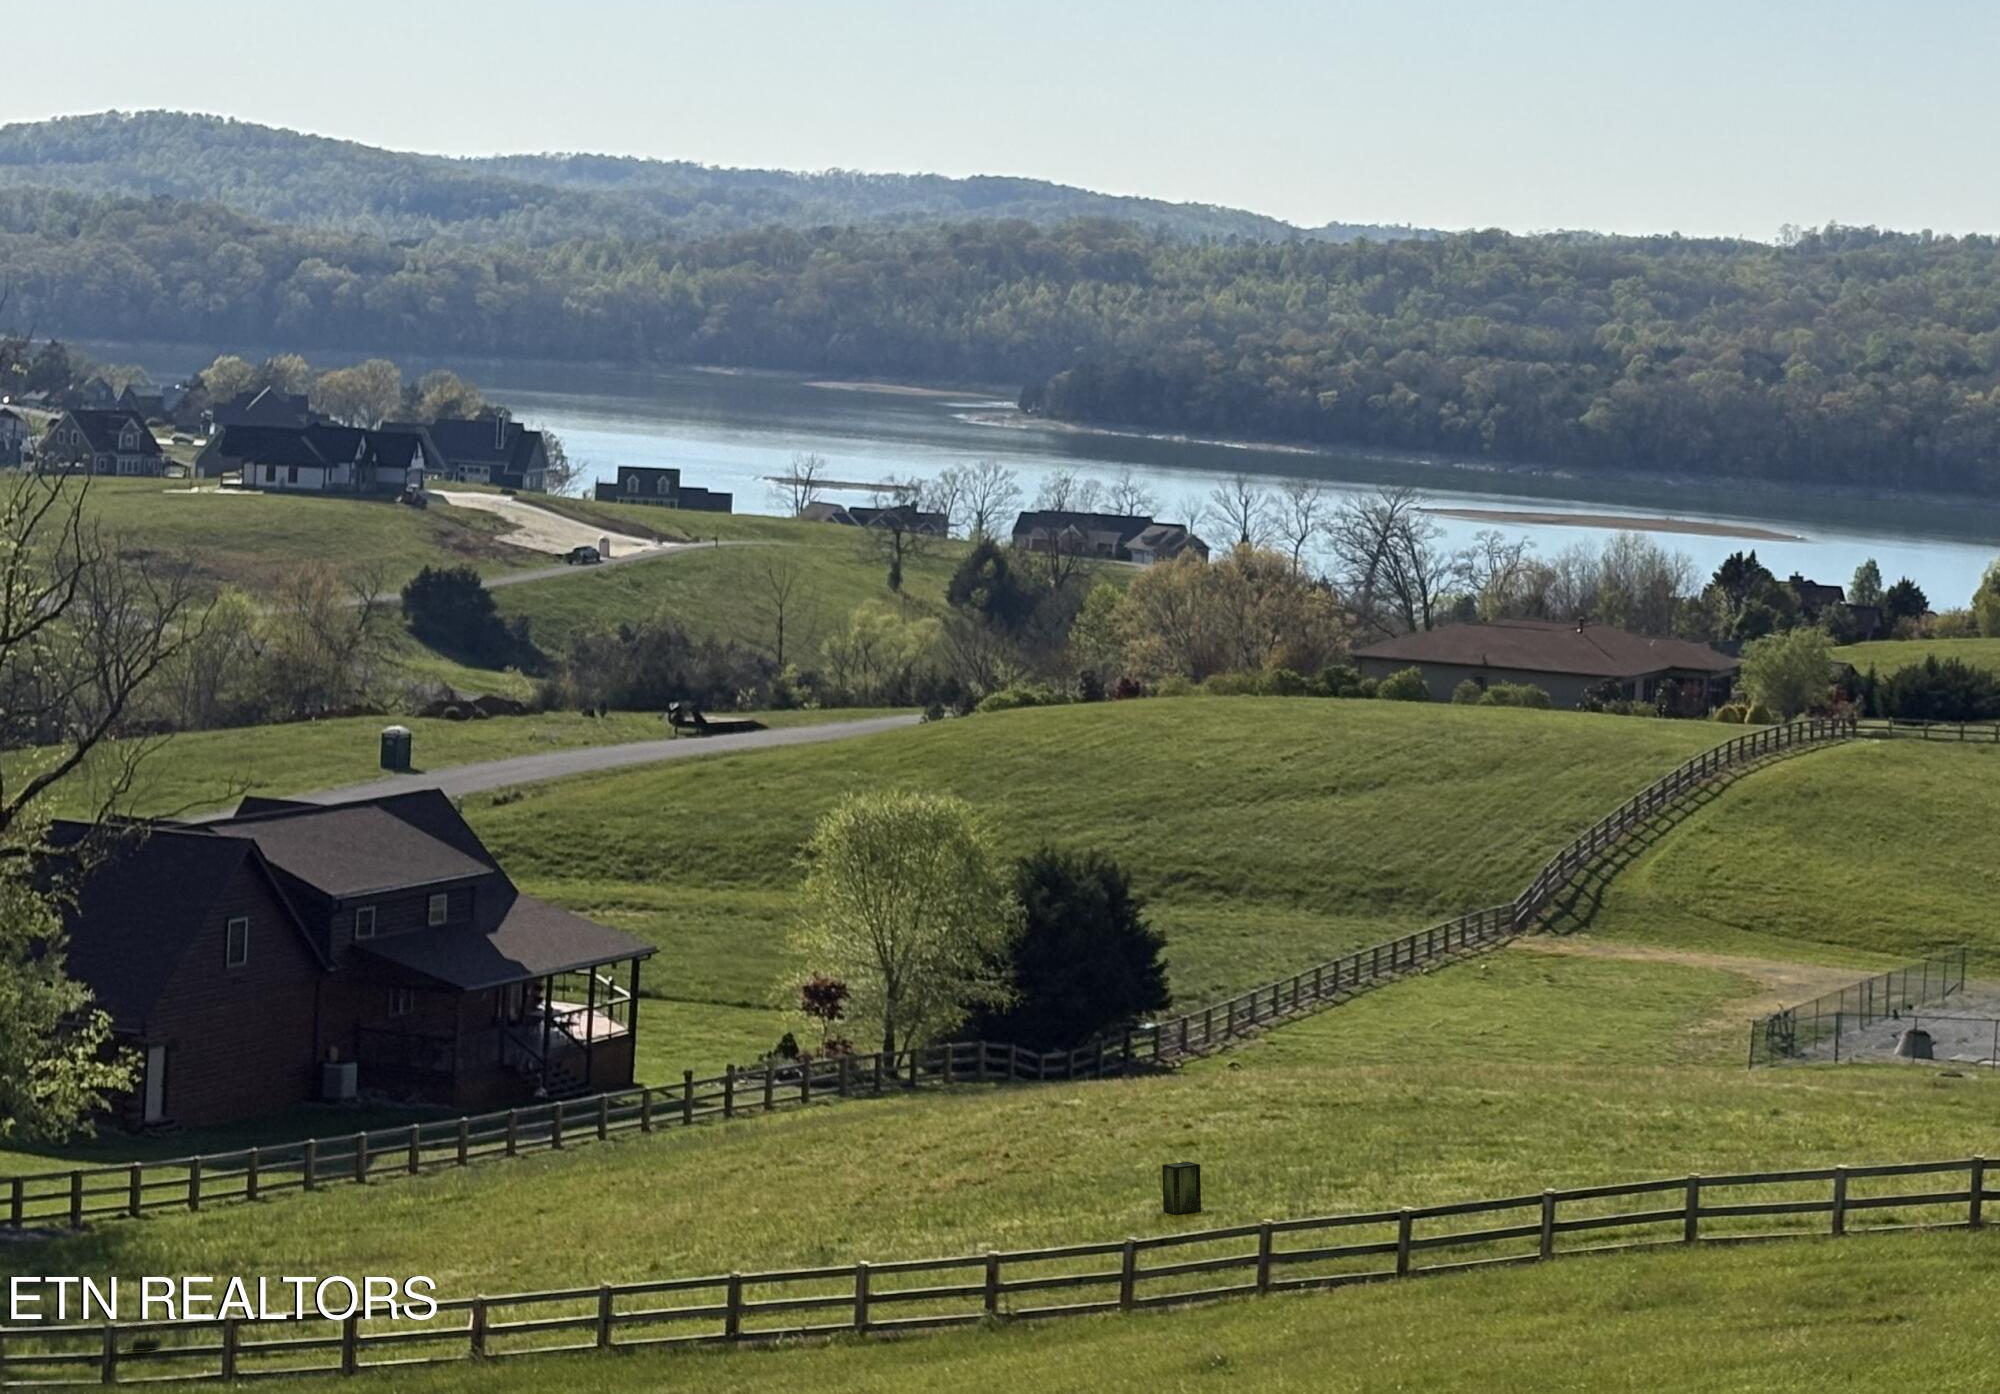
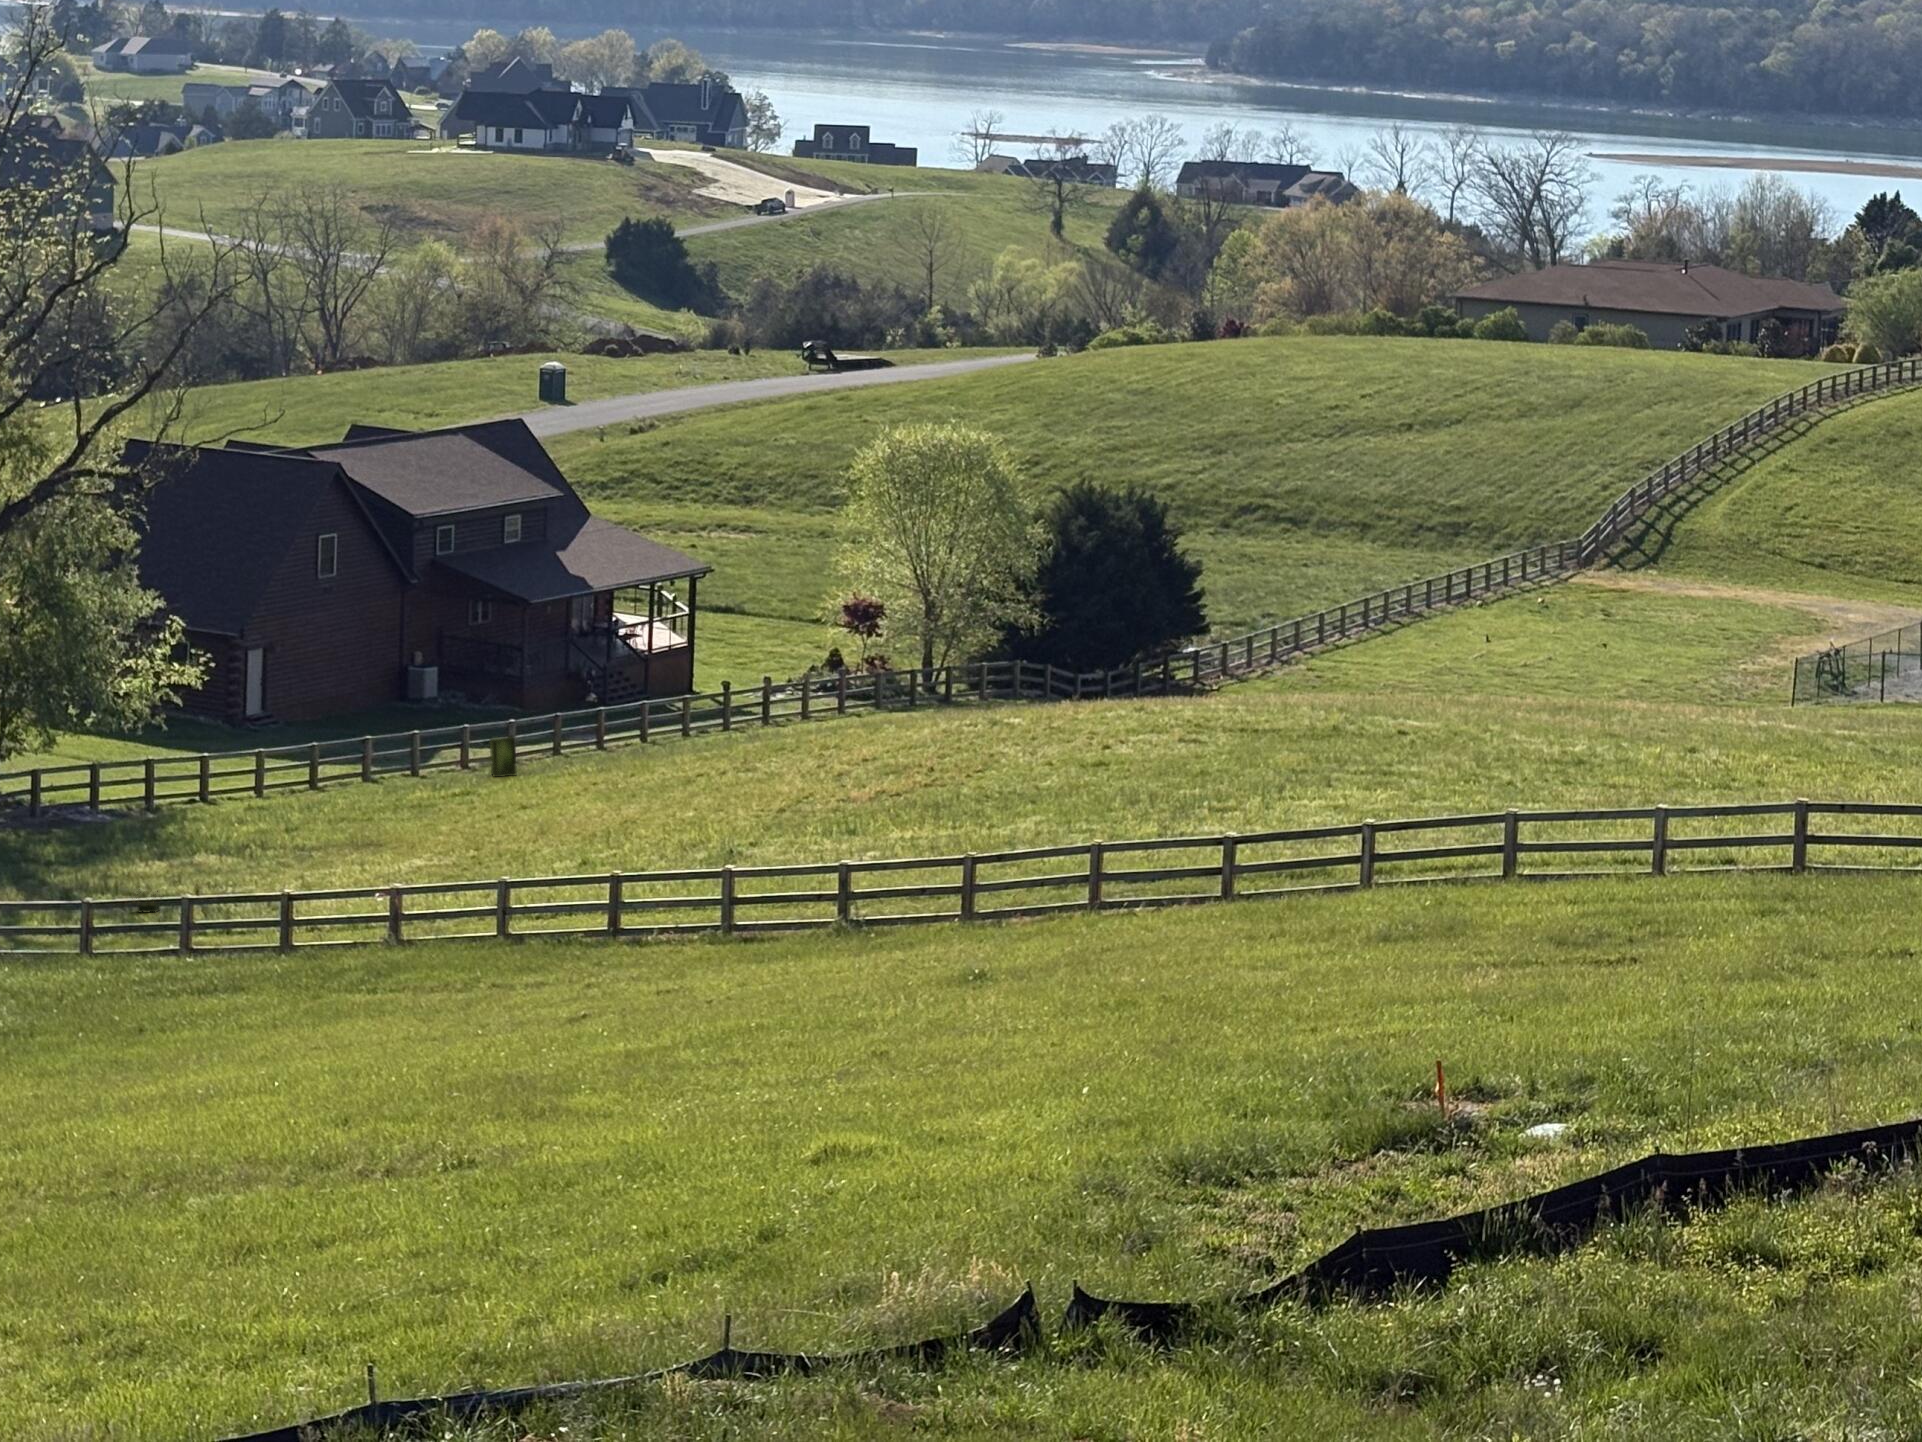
storage box: present [1162,1162,1201,1215] -> present [489,737,517,777]

